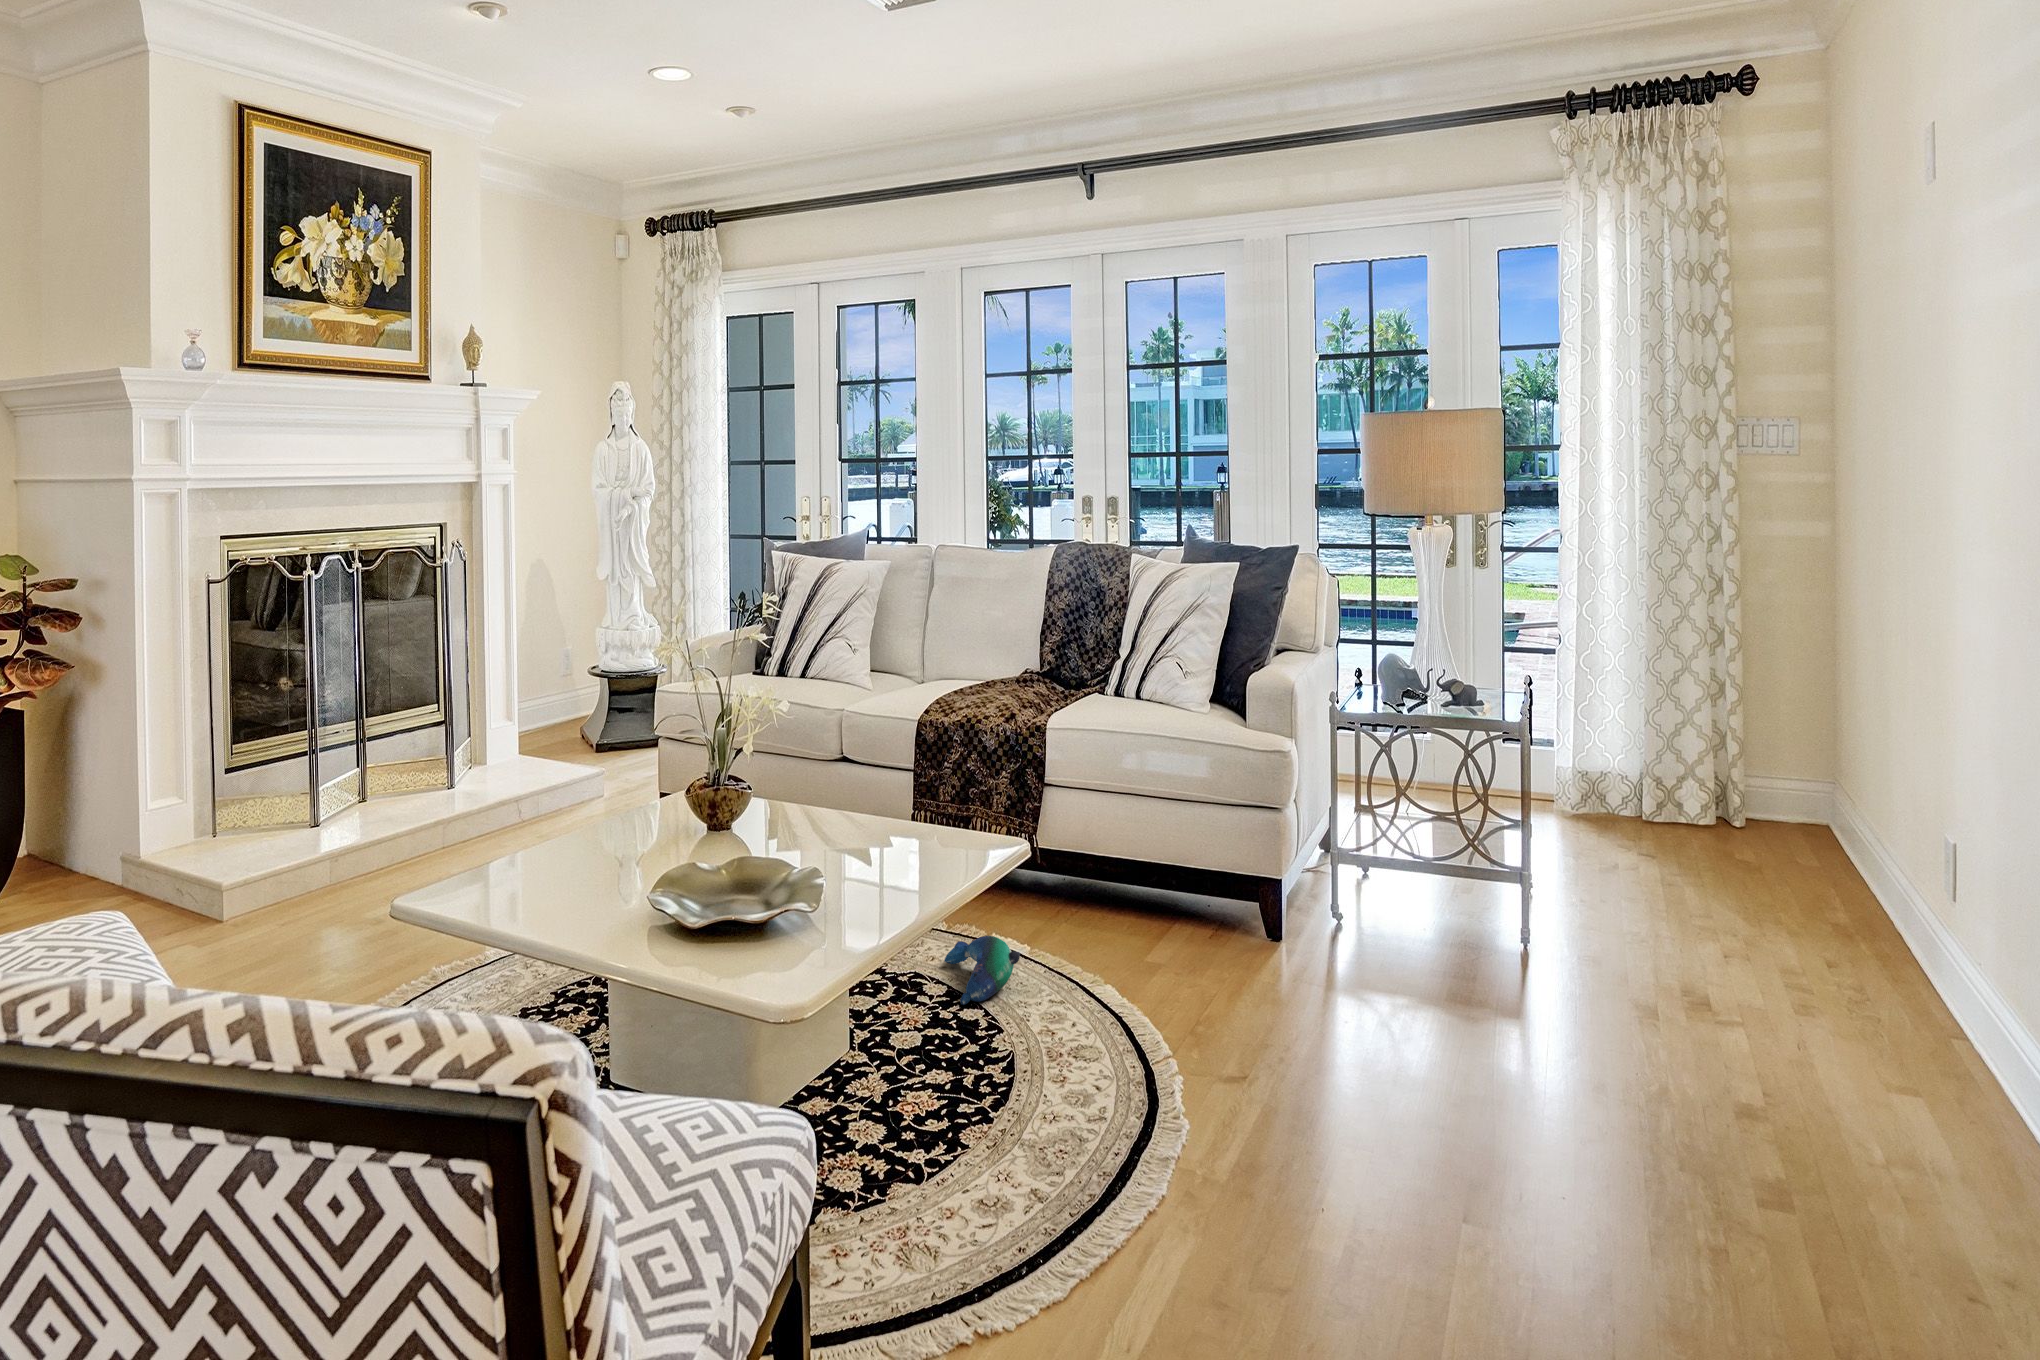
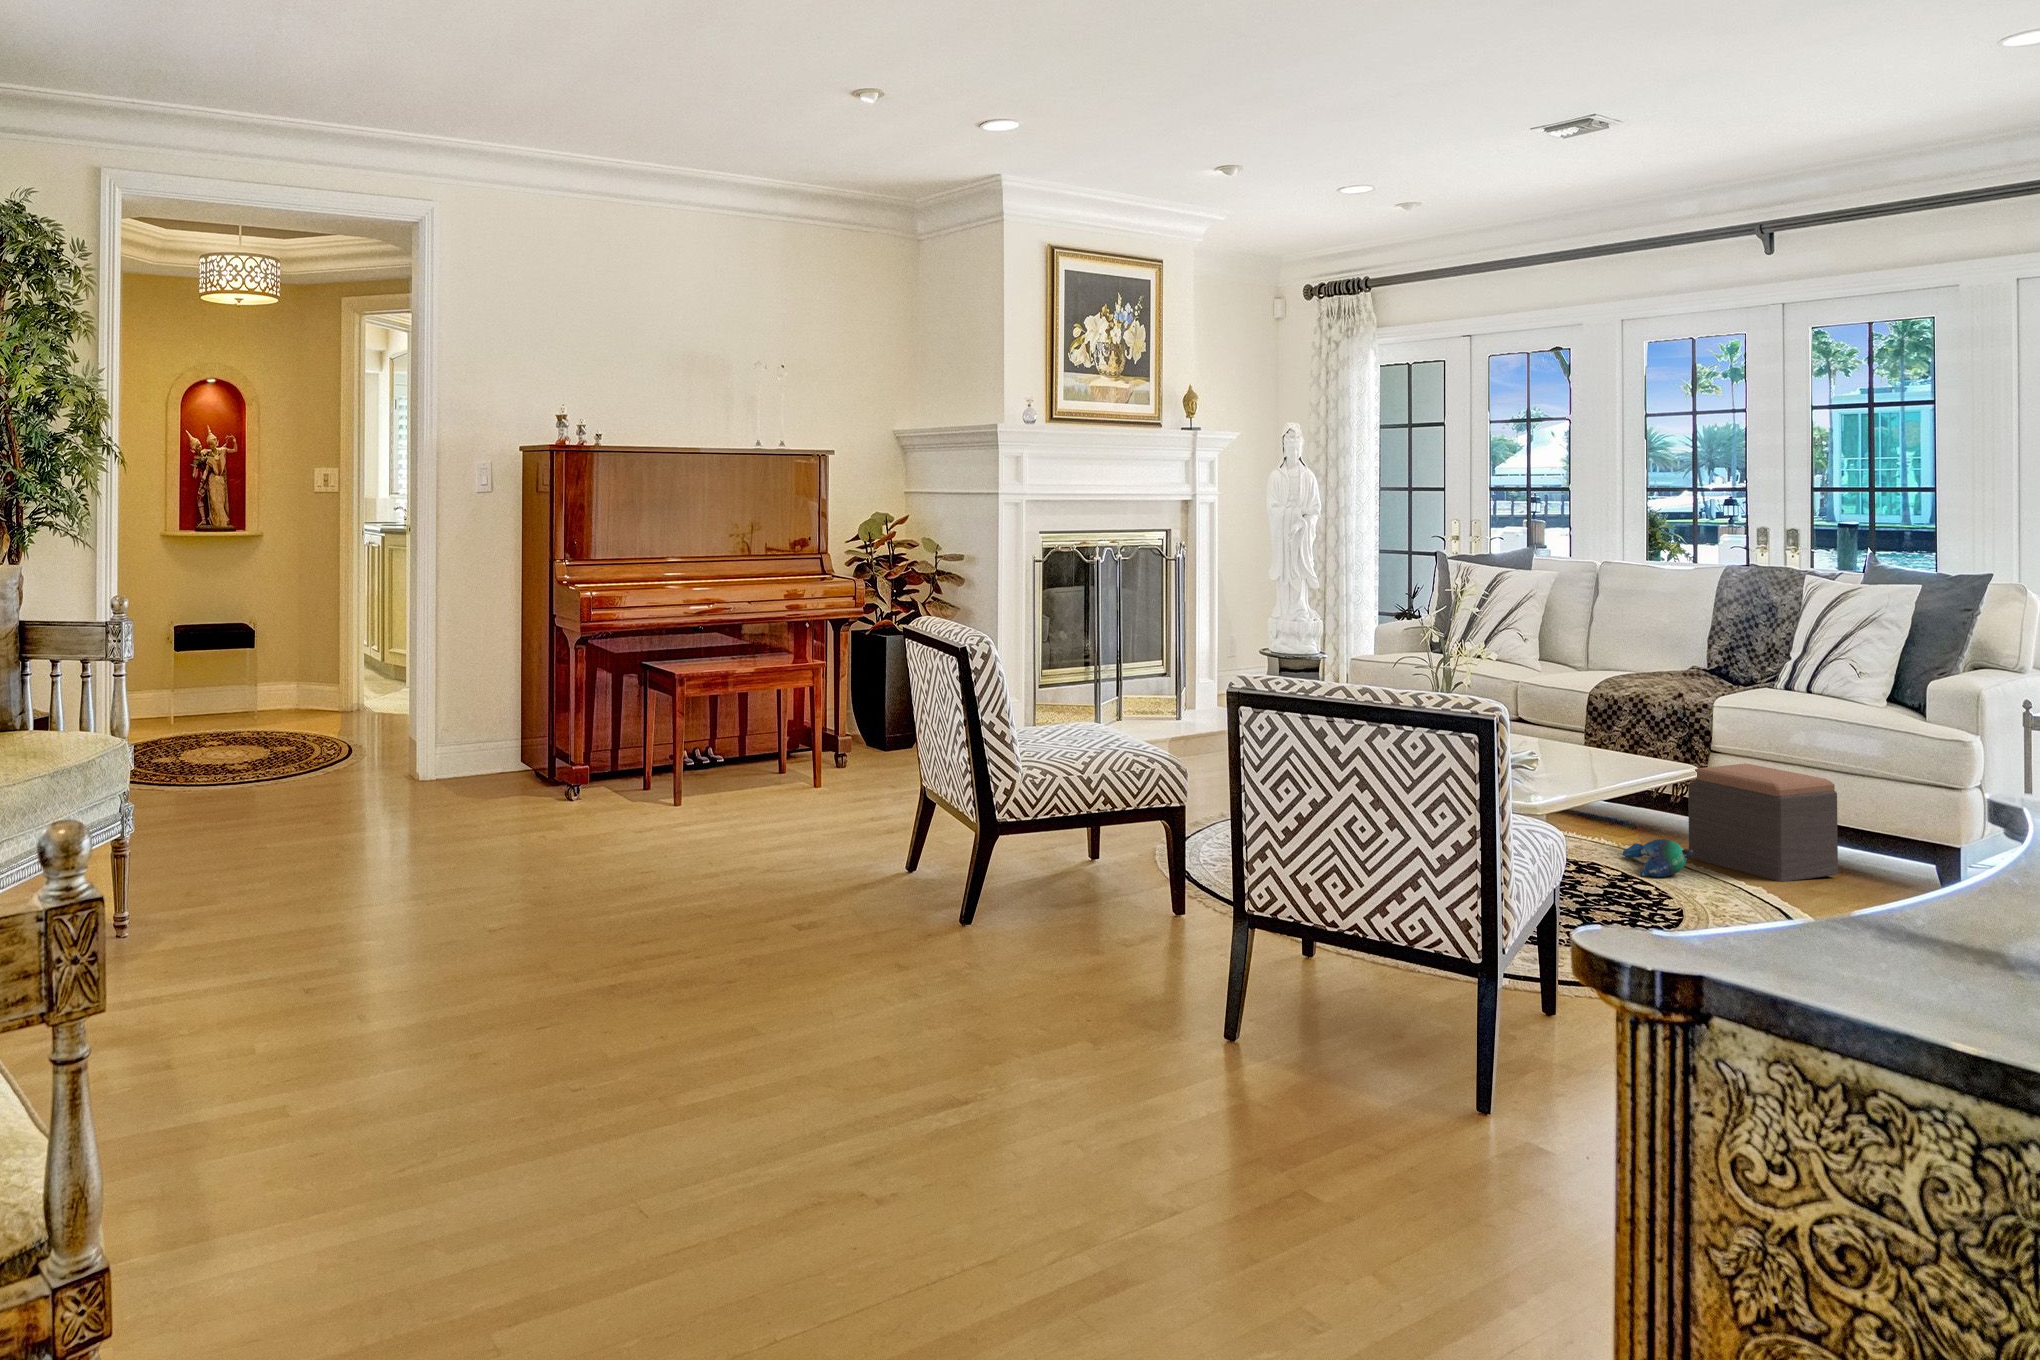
footstool: none [1018,804,1168,969] -> present [1688,764,1838,882]

